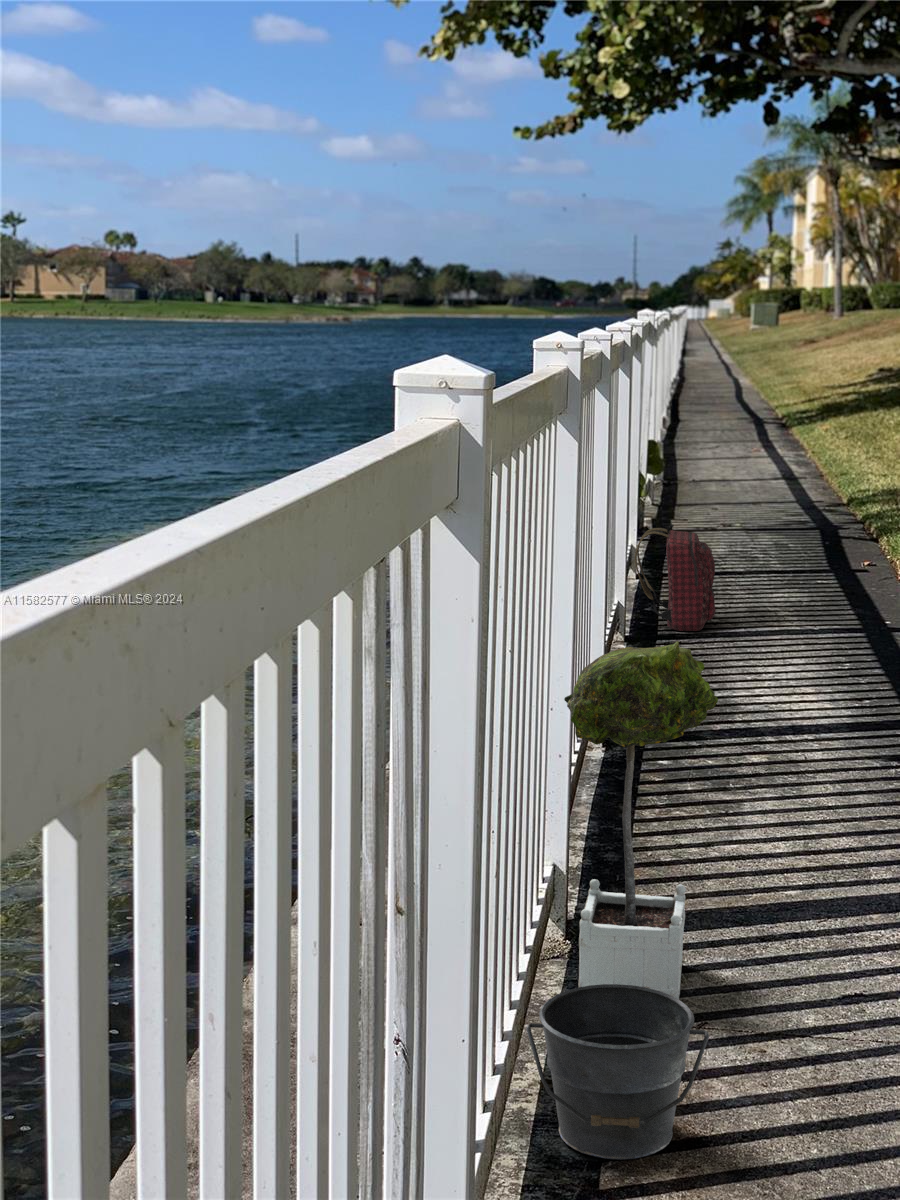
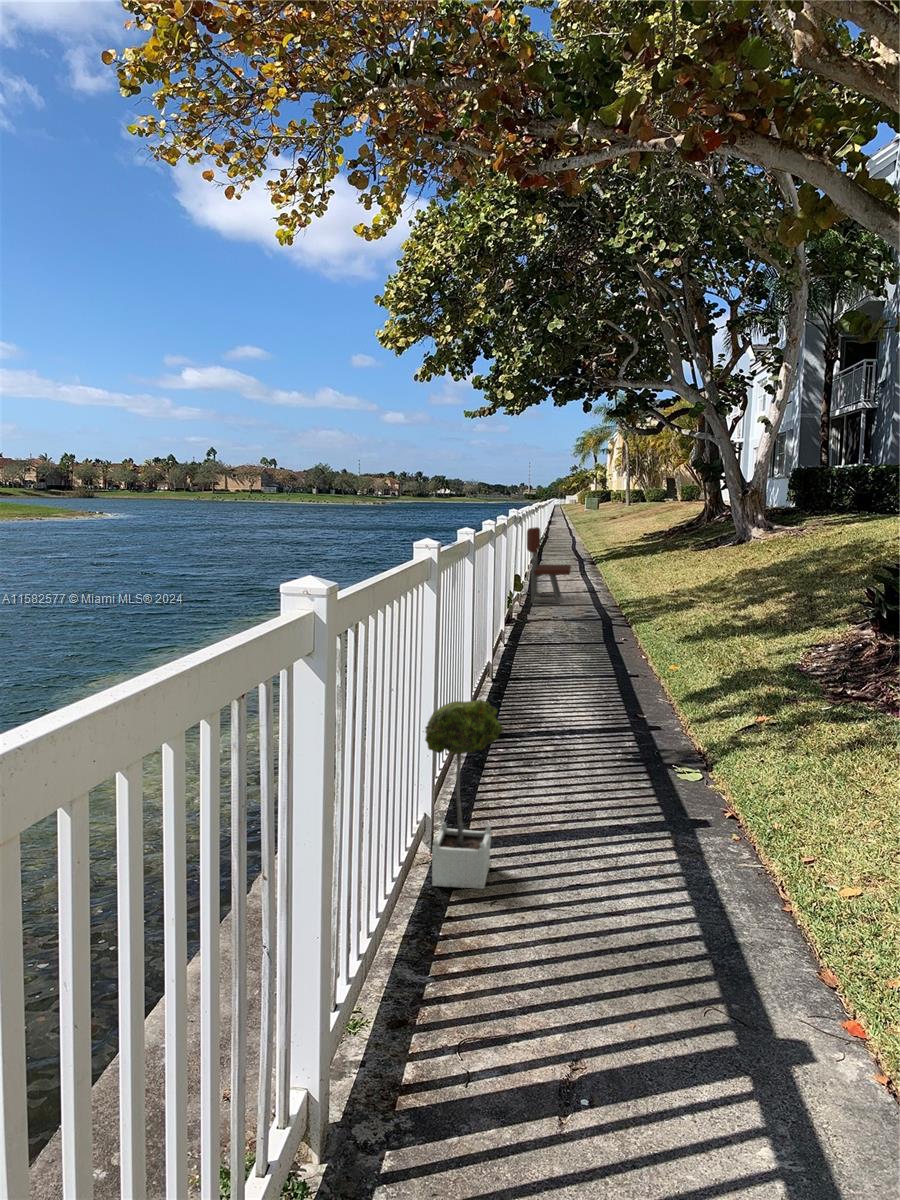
bench: none [666,353,752,500] -> present [527,527,571,603]
backpack: present [635,524,716,631] -> none [498,621,540,677]
bucket: present [526,984,709,1159] -> none [390,884,486,981]

